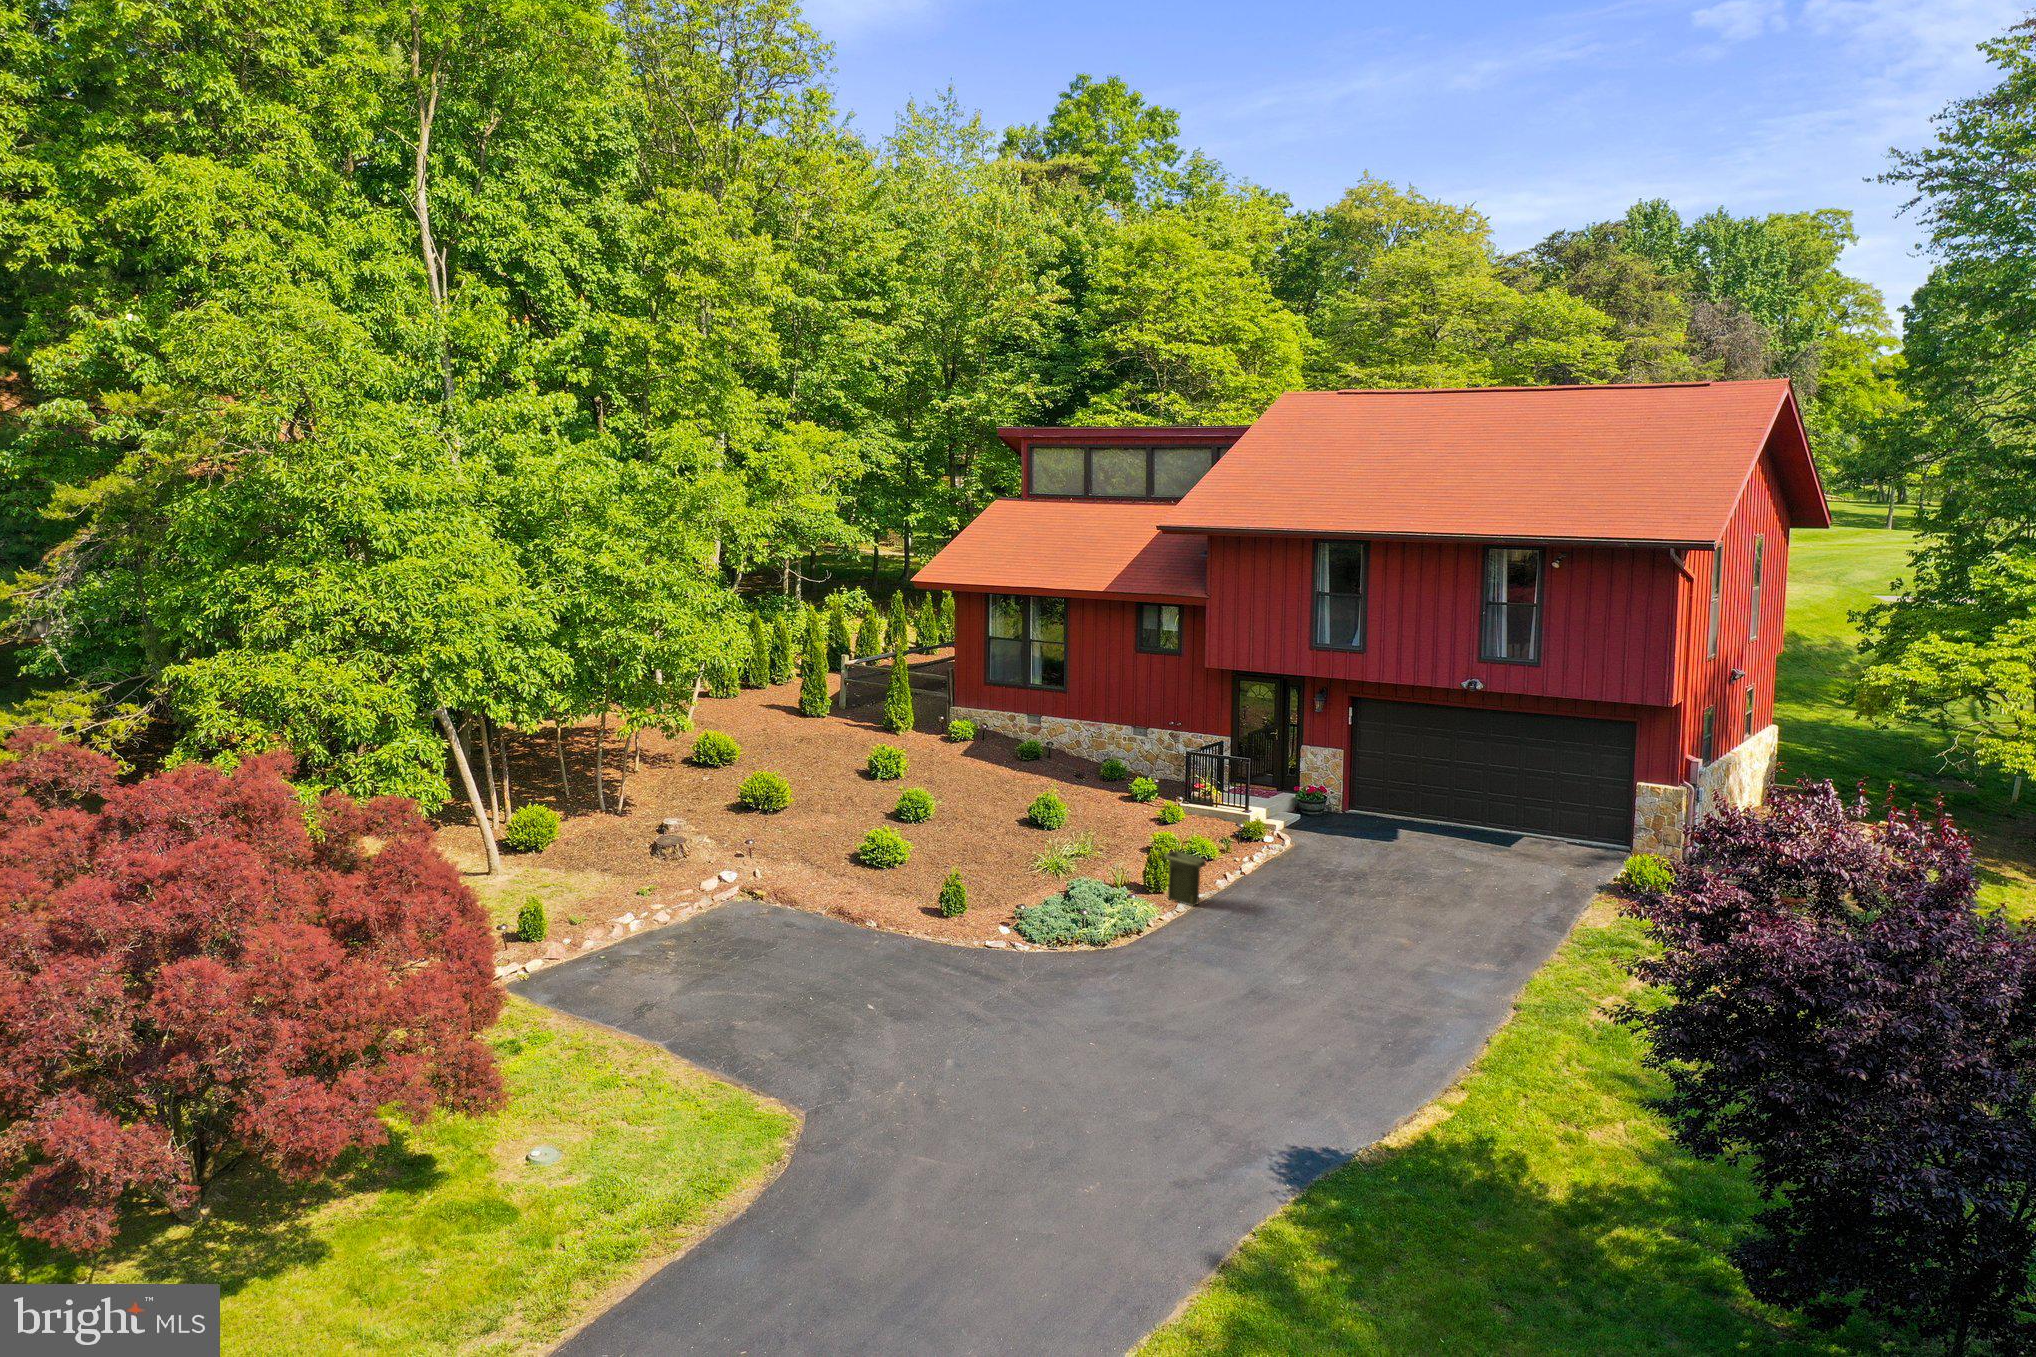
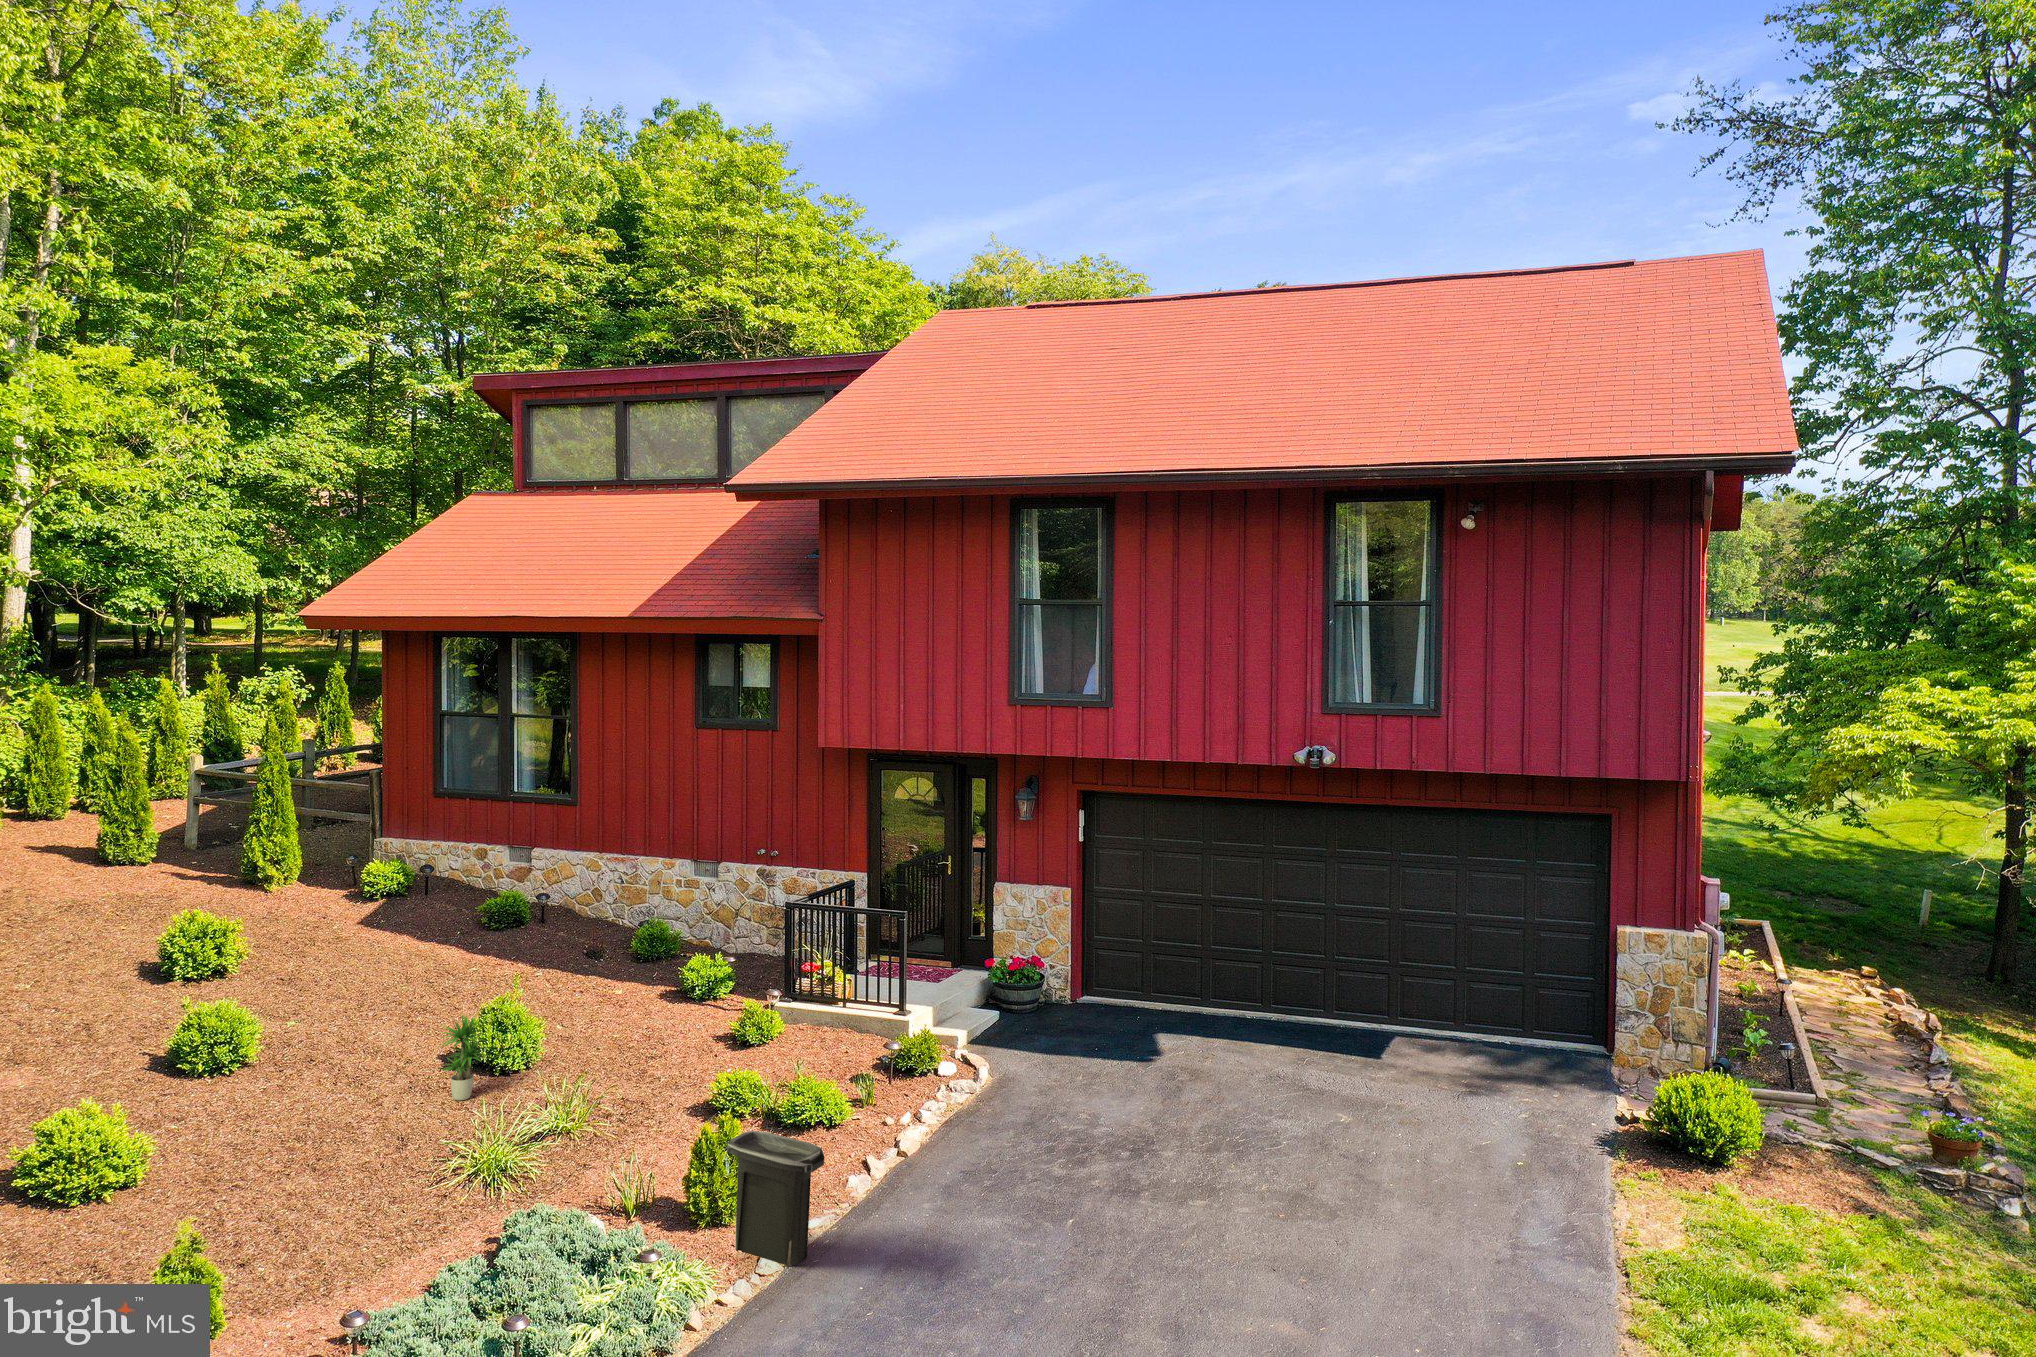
potted plant: none [1023,799,1047,839] -> present [441,1015,488,1100]

